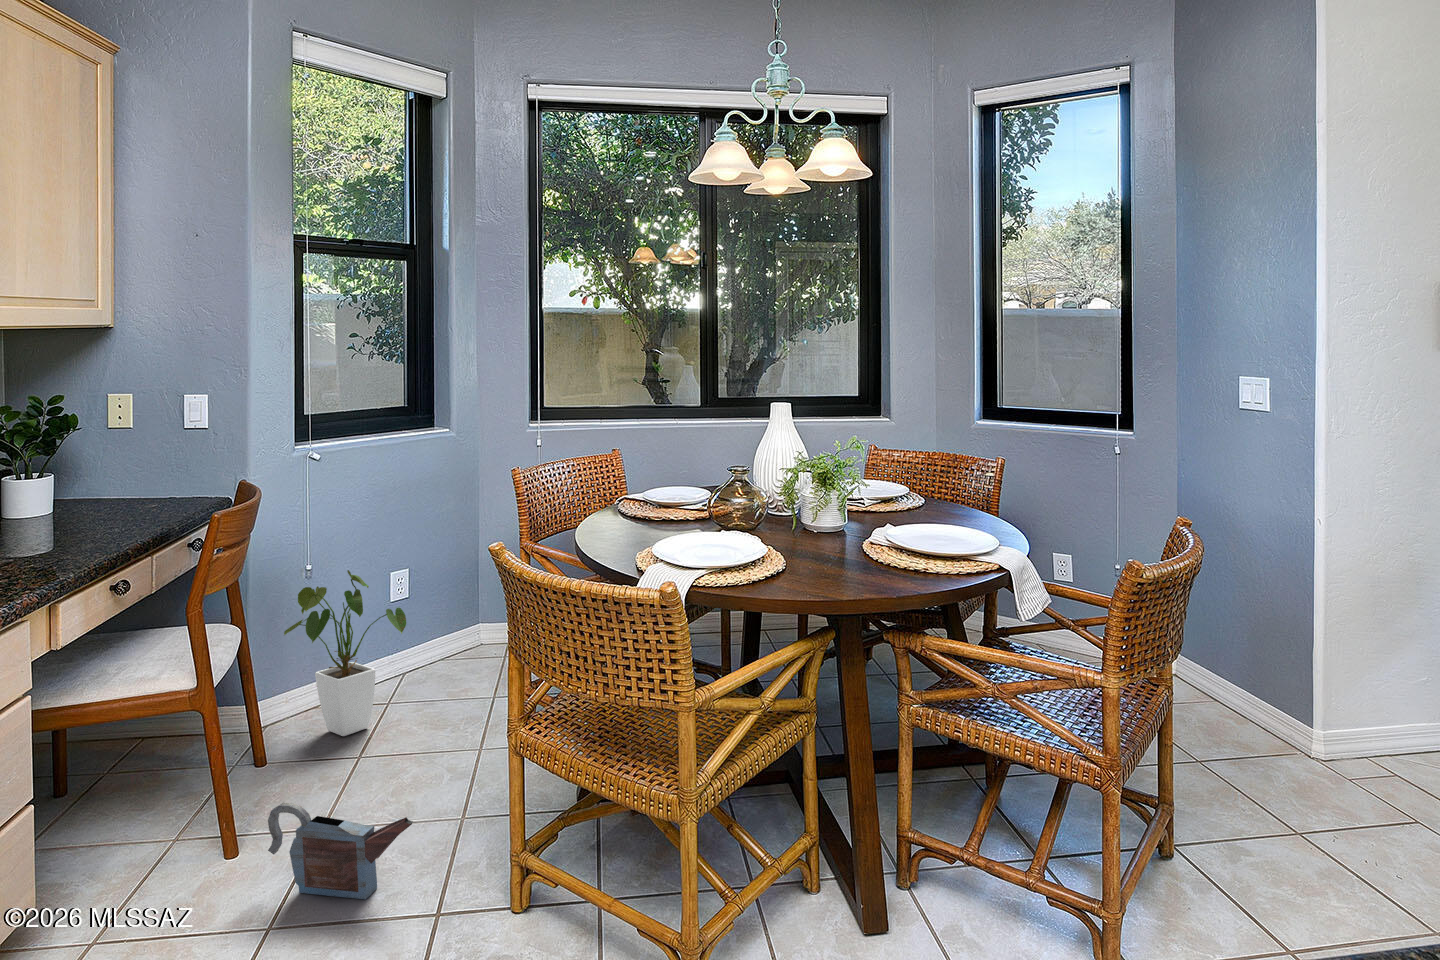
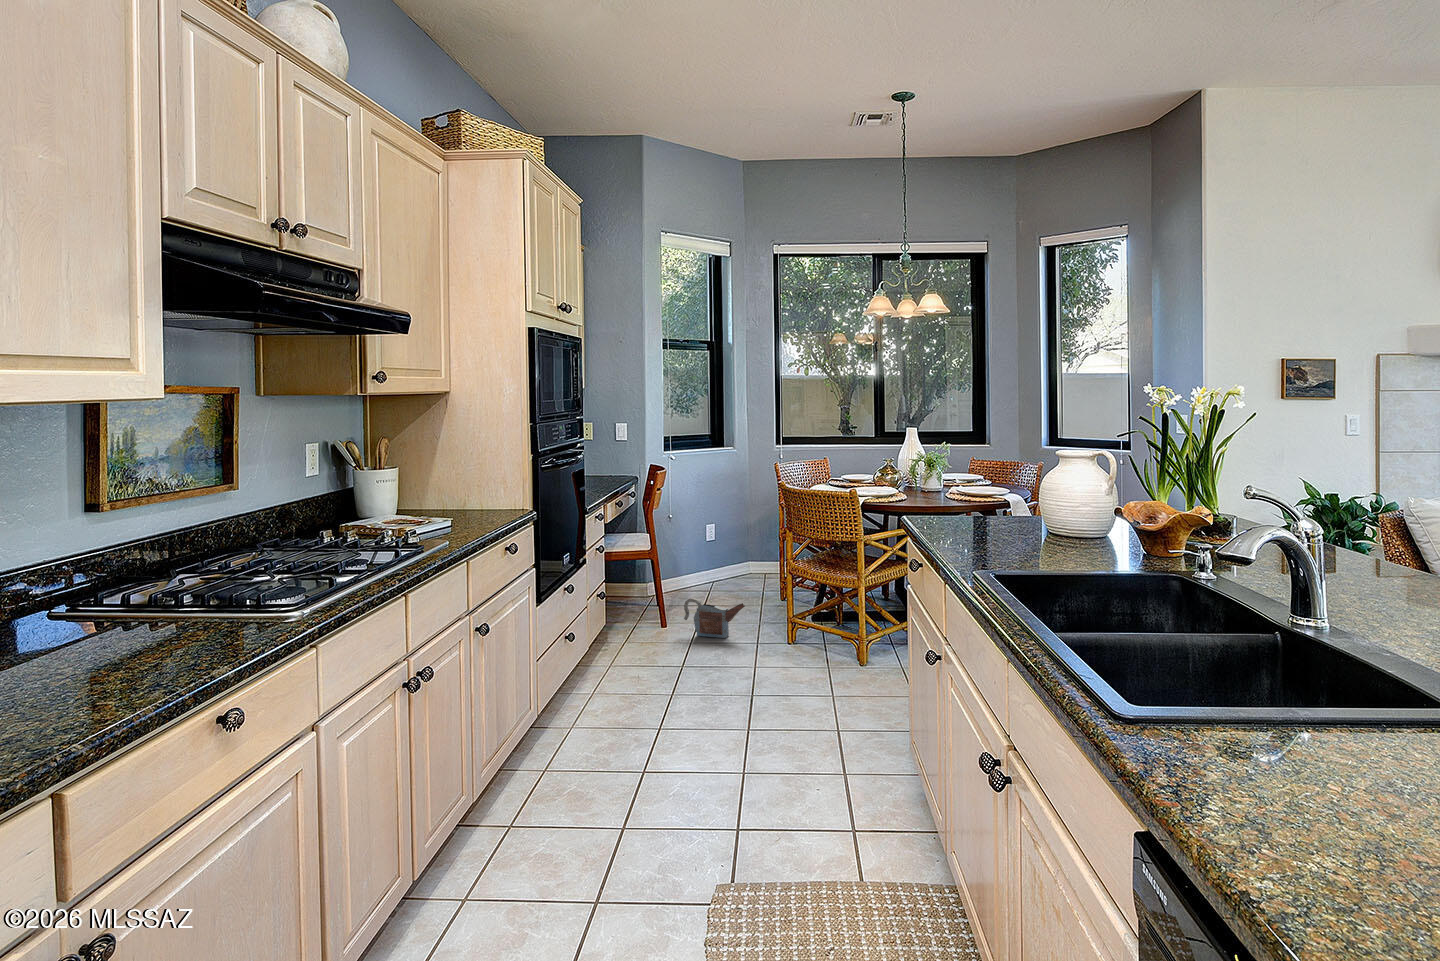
house plant: present [284,570,406,736] -> none [659,518,720,599]

